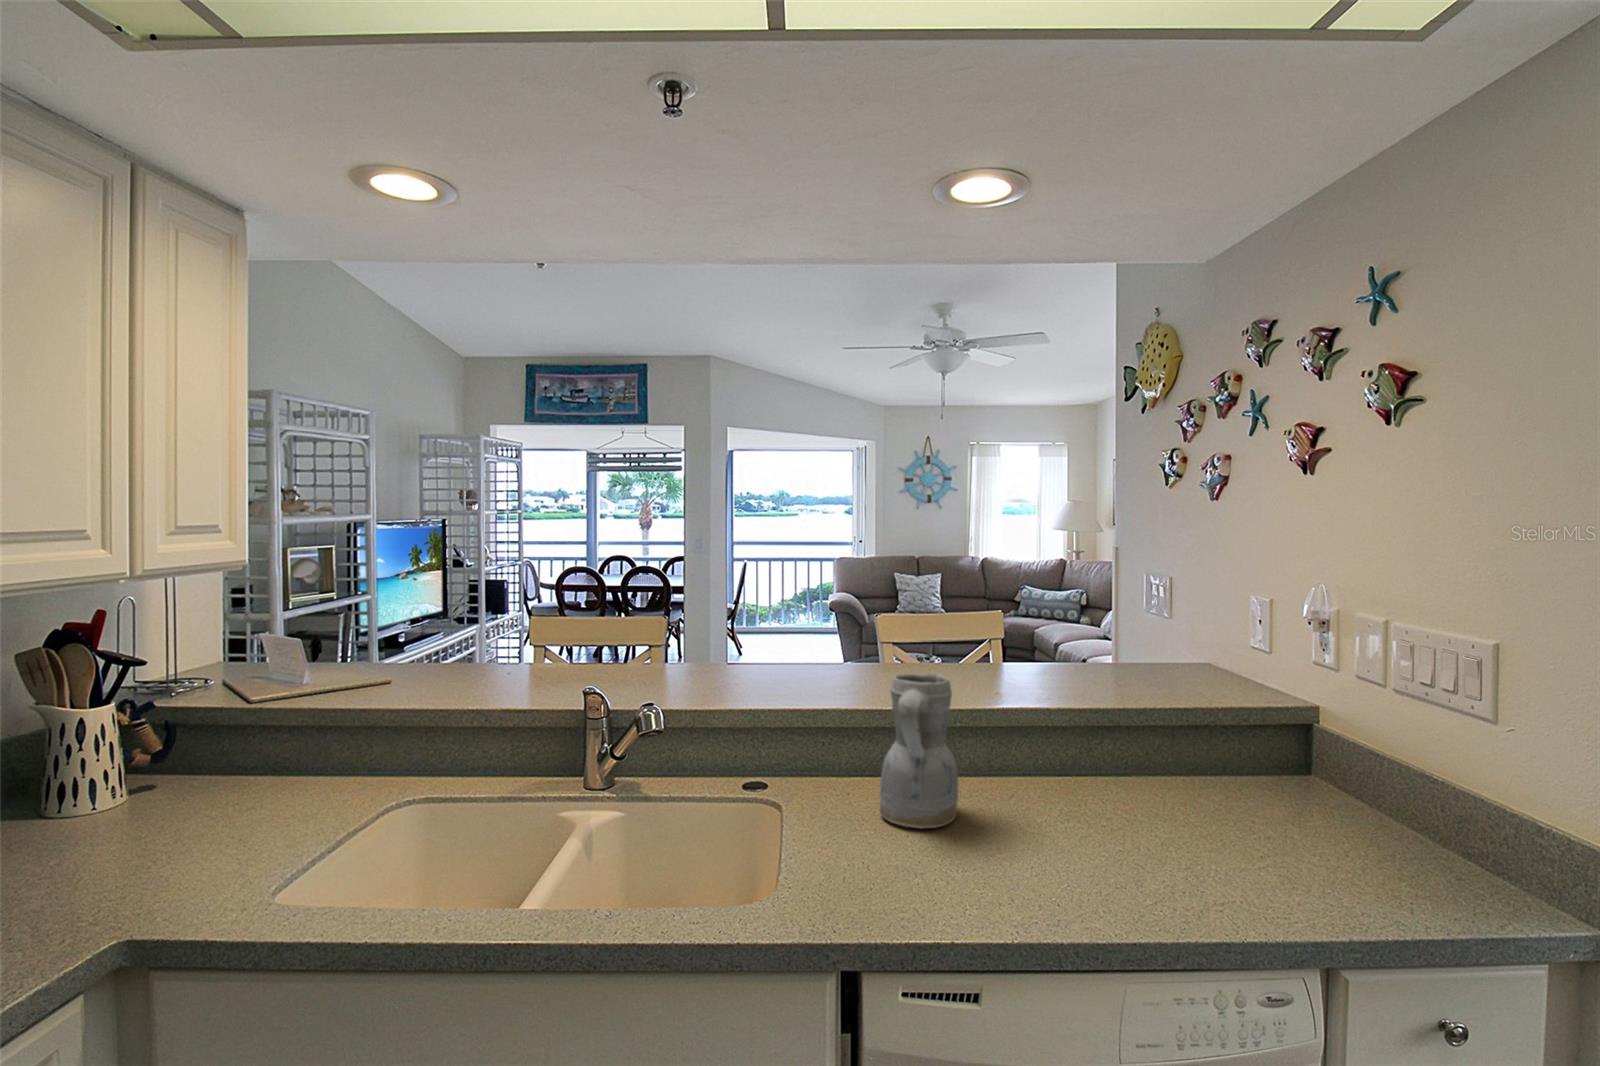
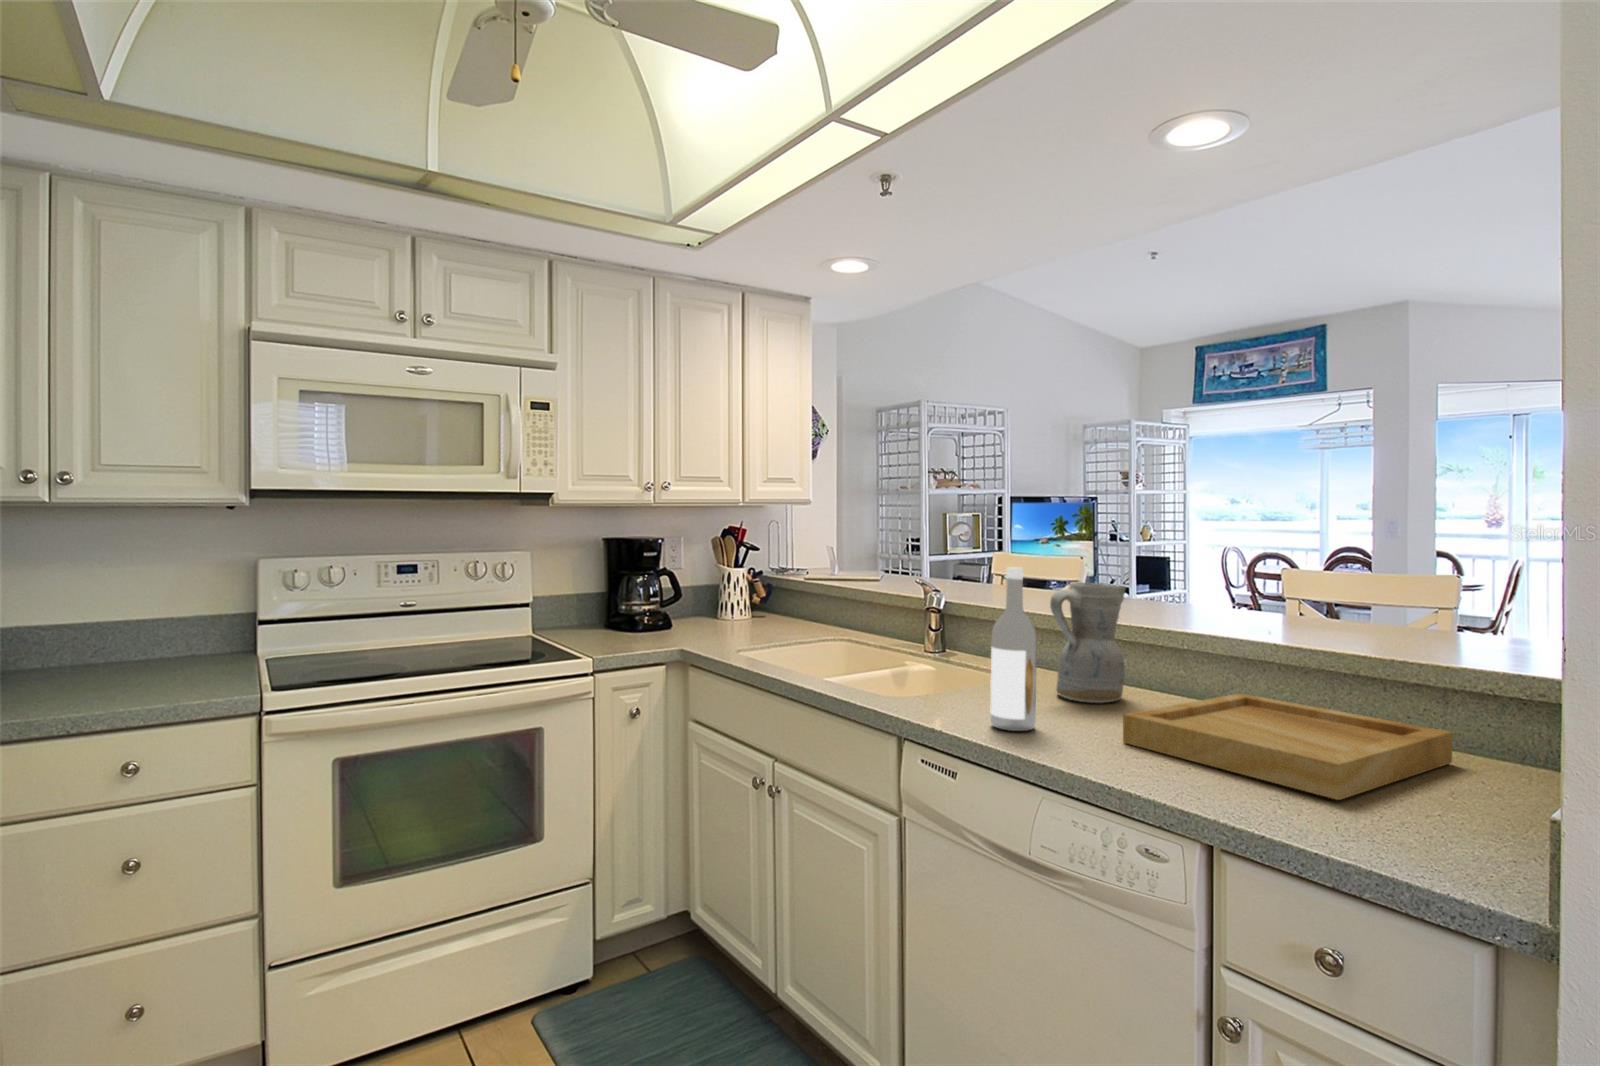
wine bottle: none [959,689,1024,922] -> present [991,567,1037,731]
tray: none [1059,772,1371,892] -> present [1123,693,1452,800]

